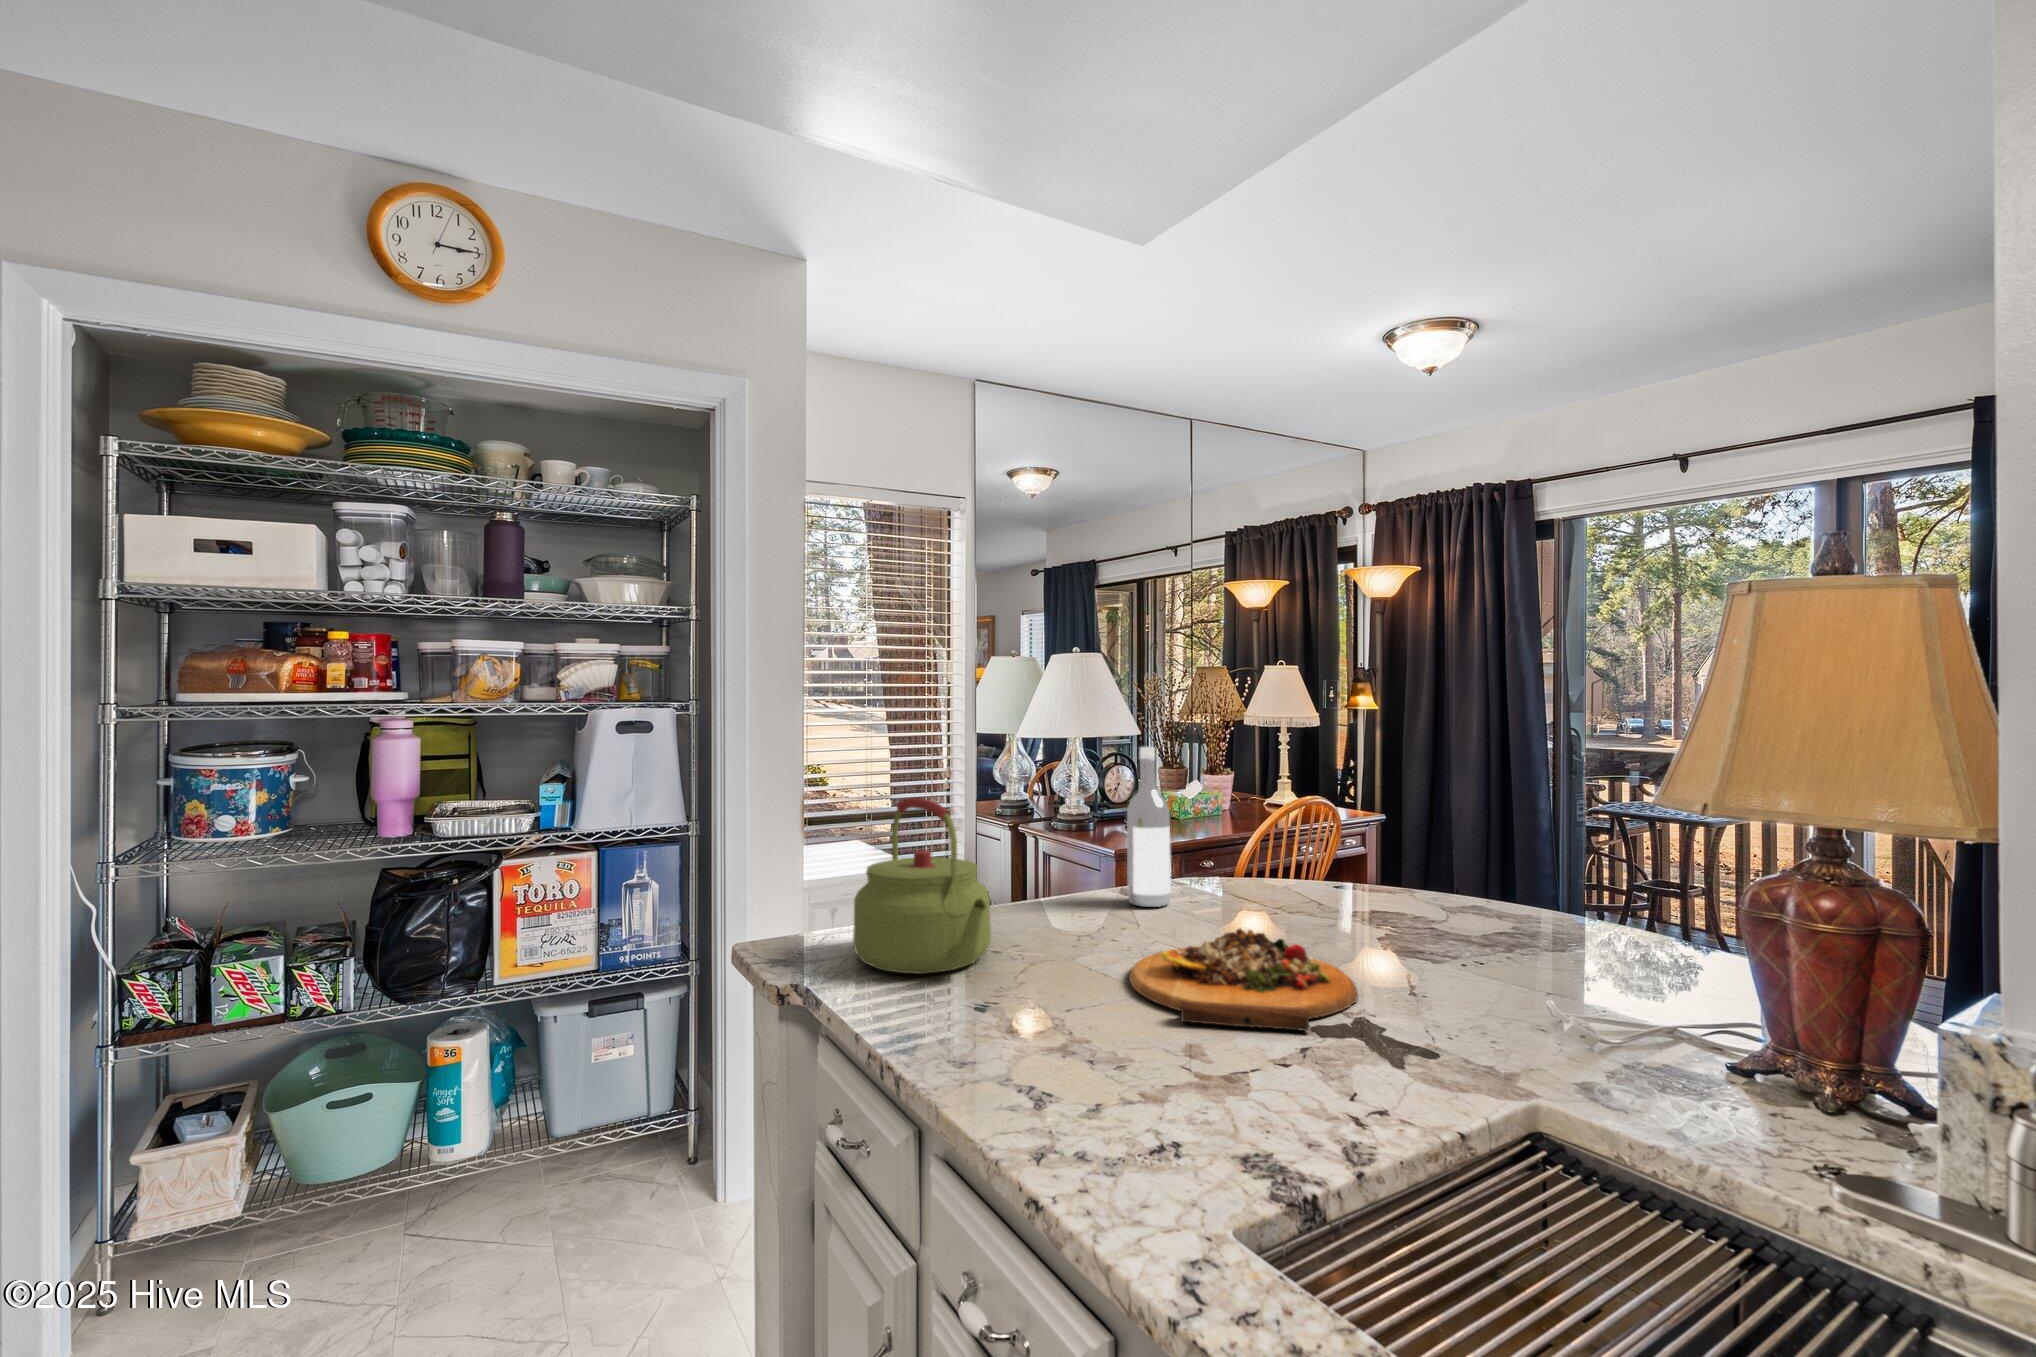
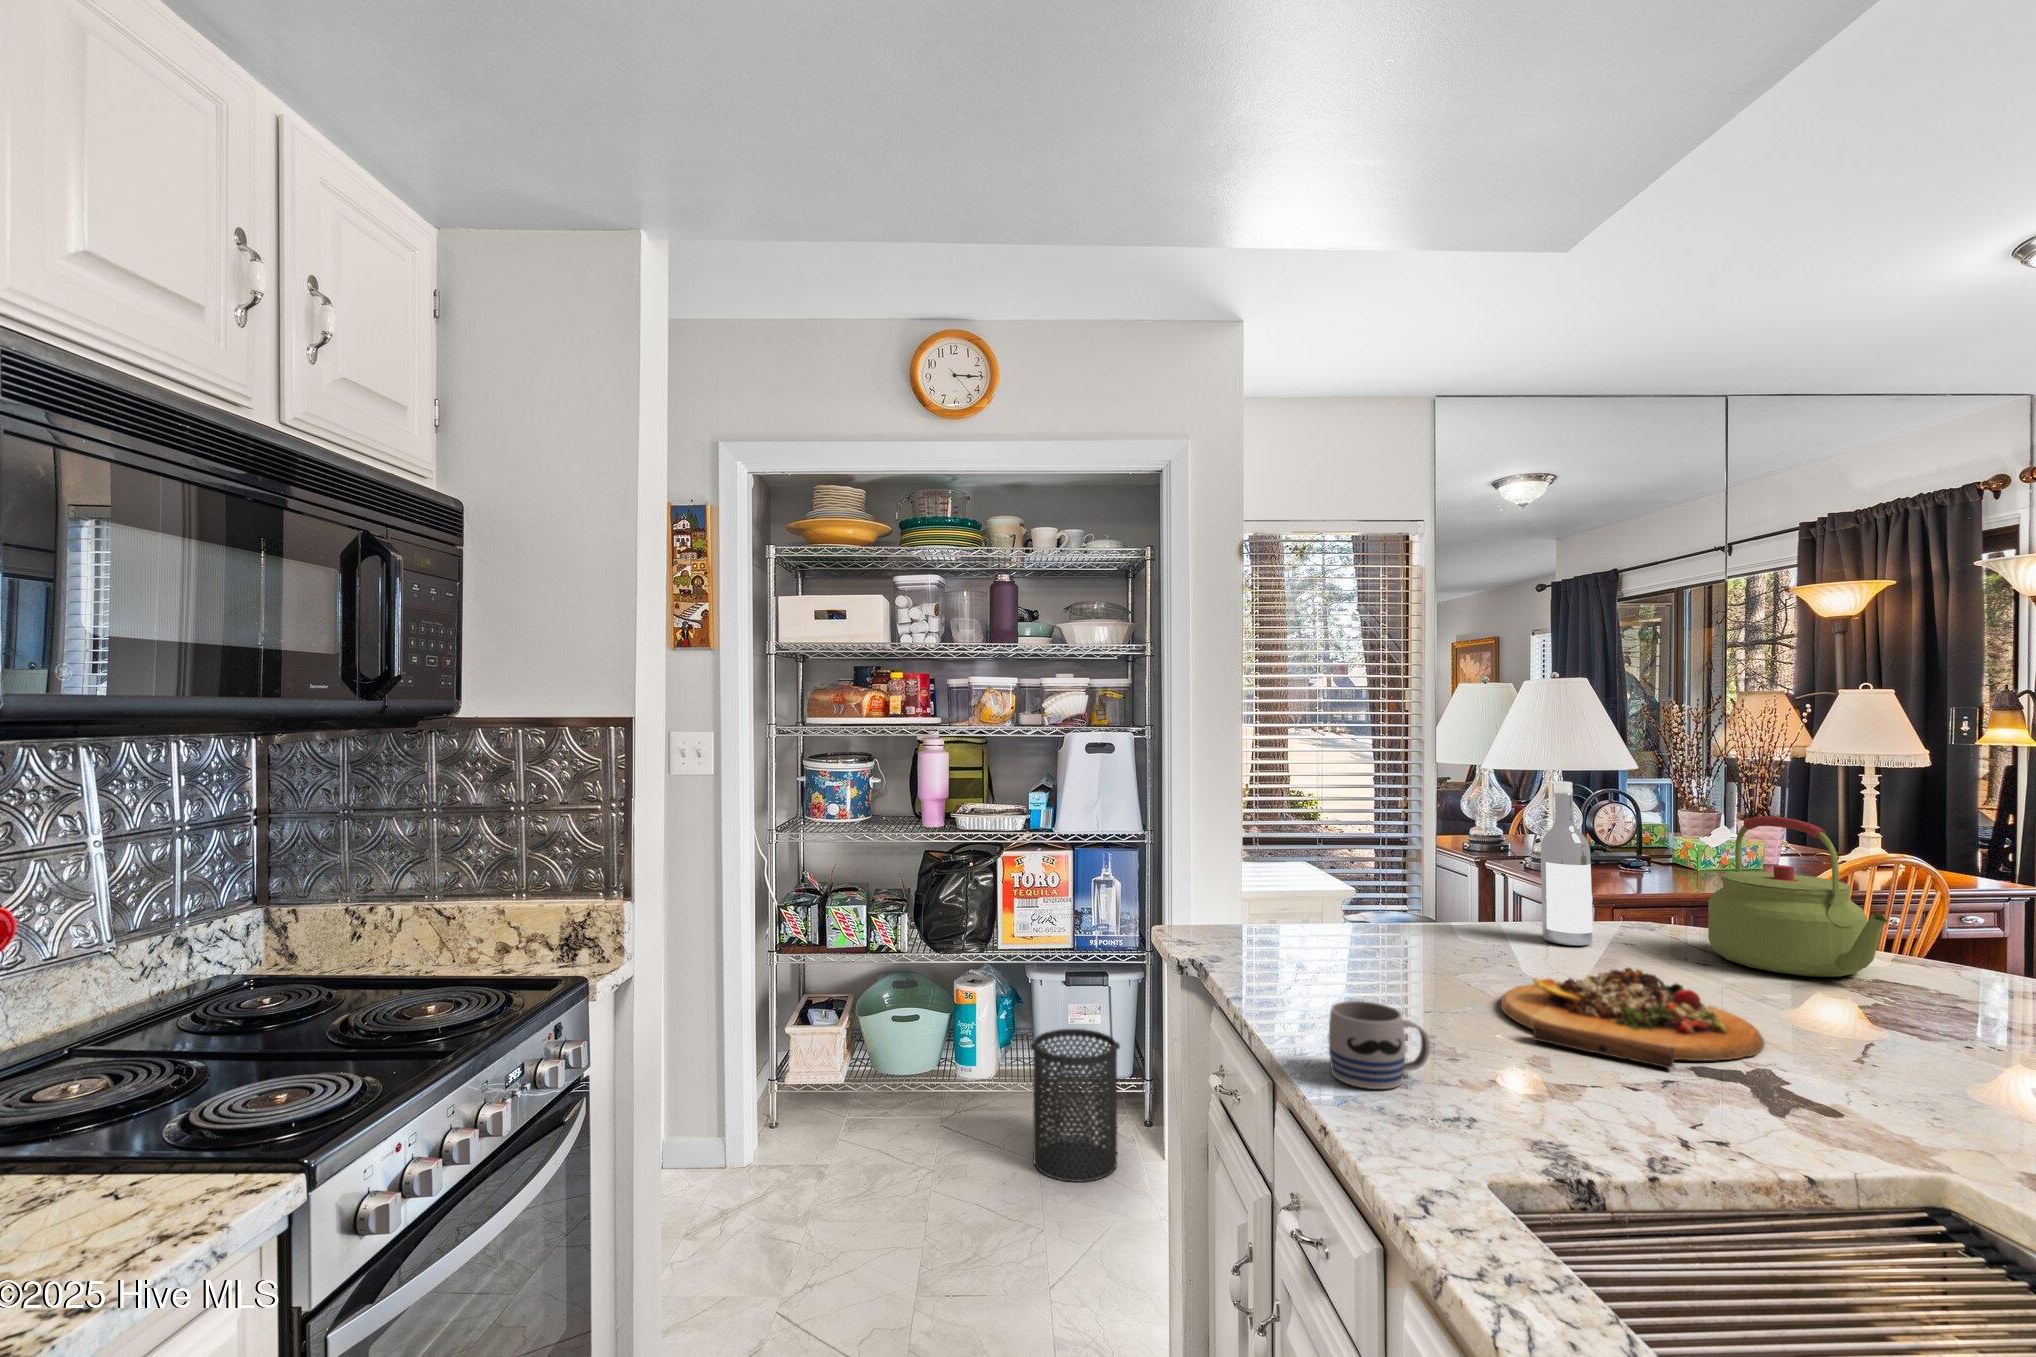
kettle: present [853,798,991,974] -> present [1708,816,1887,977]
mug: none [1003,1016,1111,1126] -> present [1328,1001,1430,1089]
trash can: none [542,1065,660,1259] -> present [1030,1029,1120,1182]

